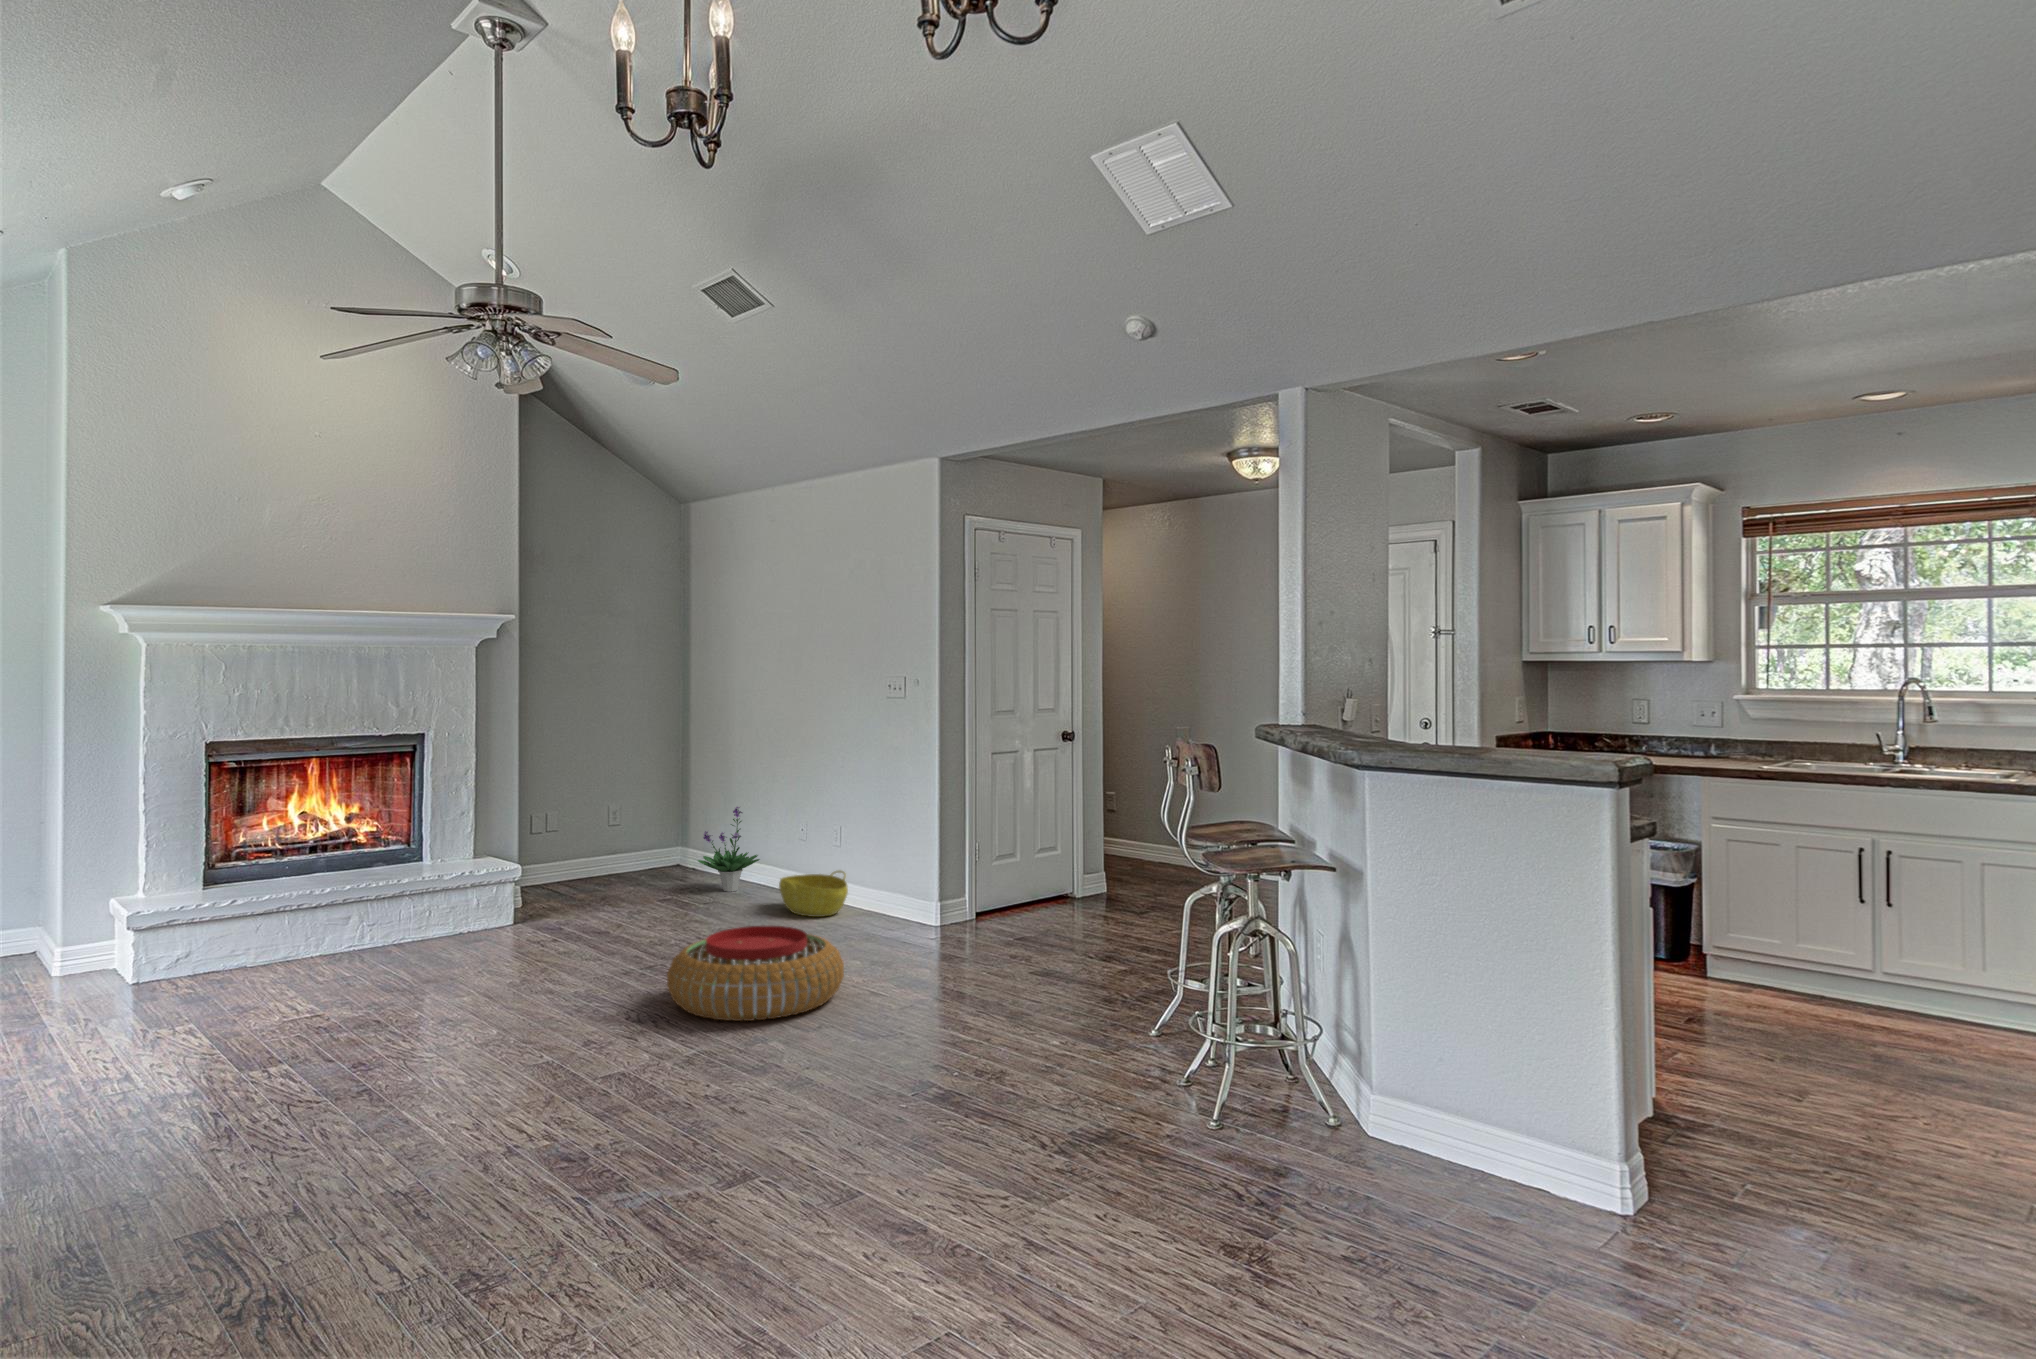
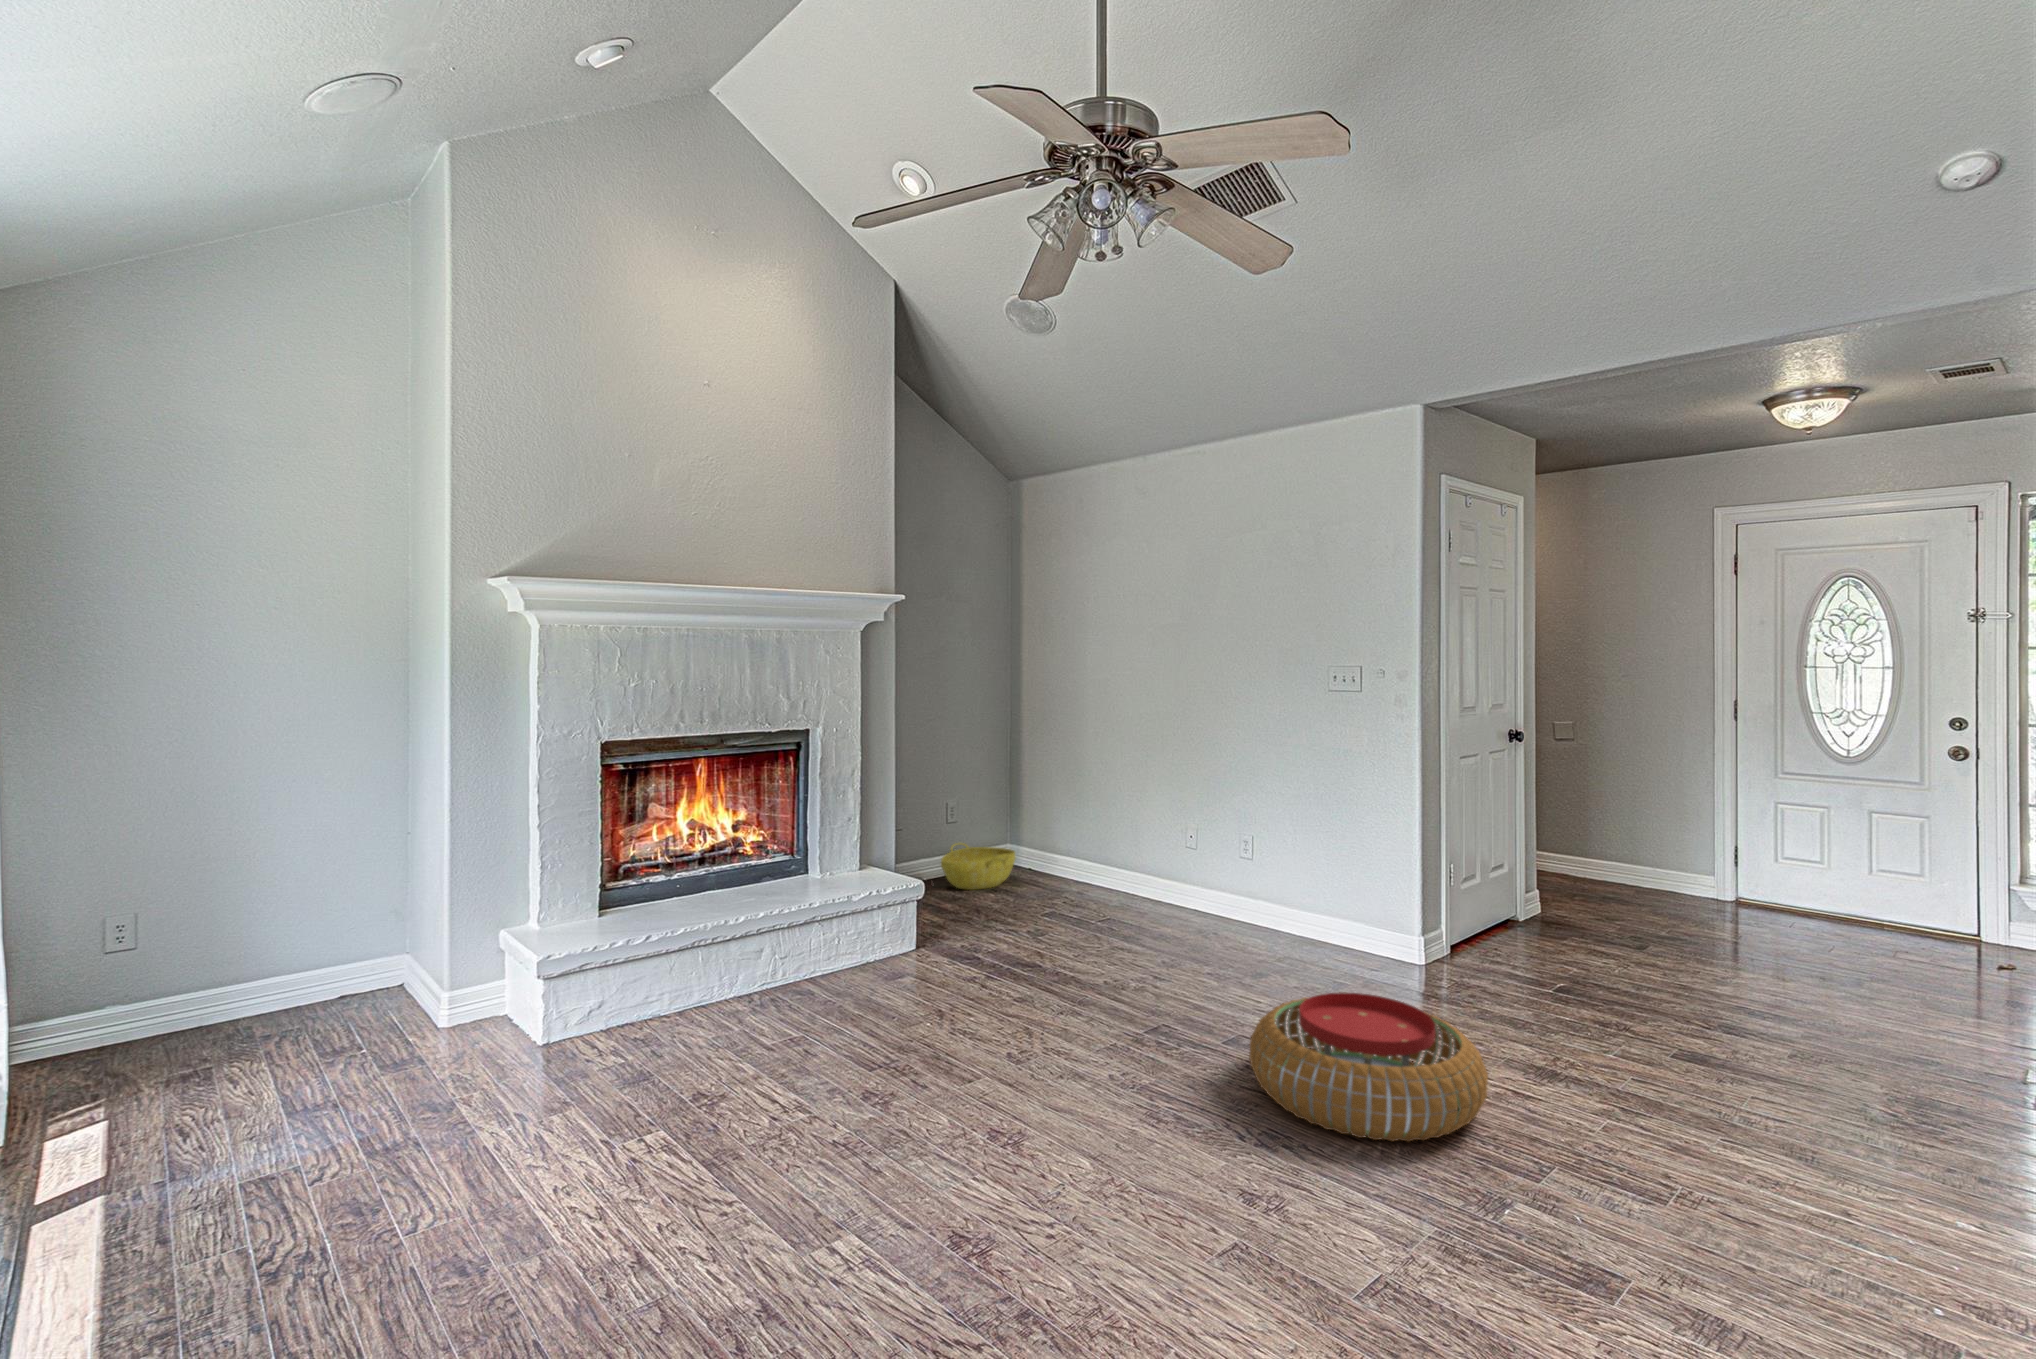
potted plant: present [698,806,760,892] -> none [1071,805,1140,902]
basket: present [779,871,848,917] -> present [941,843,1015,890]

